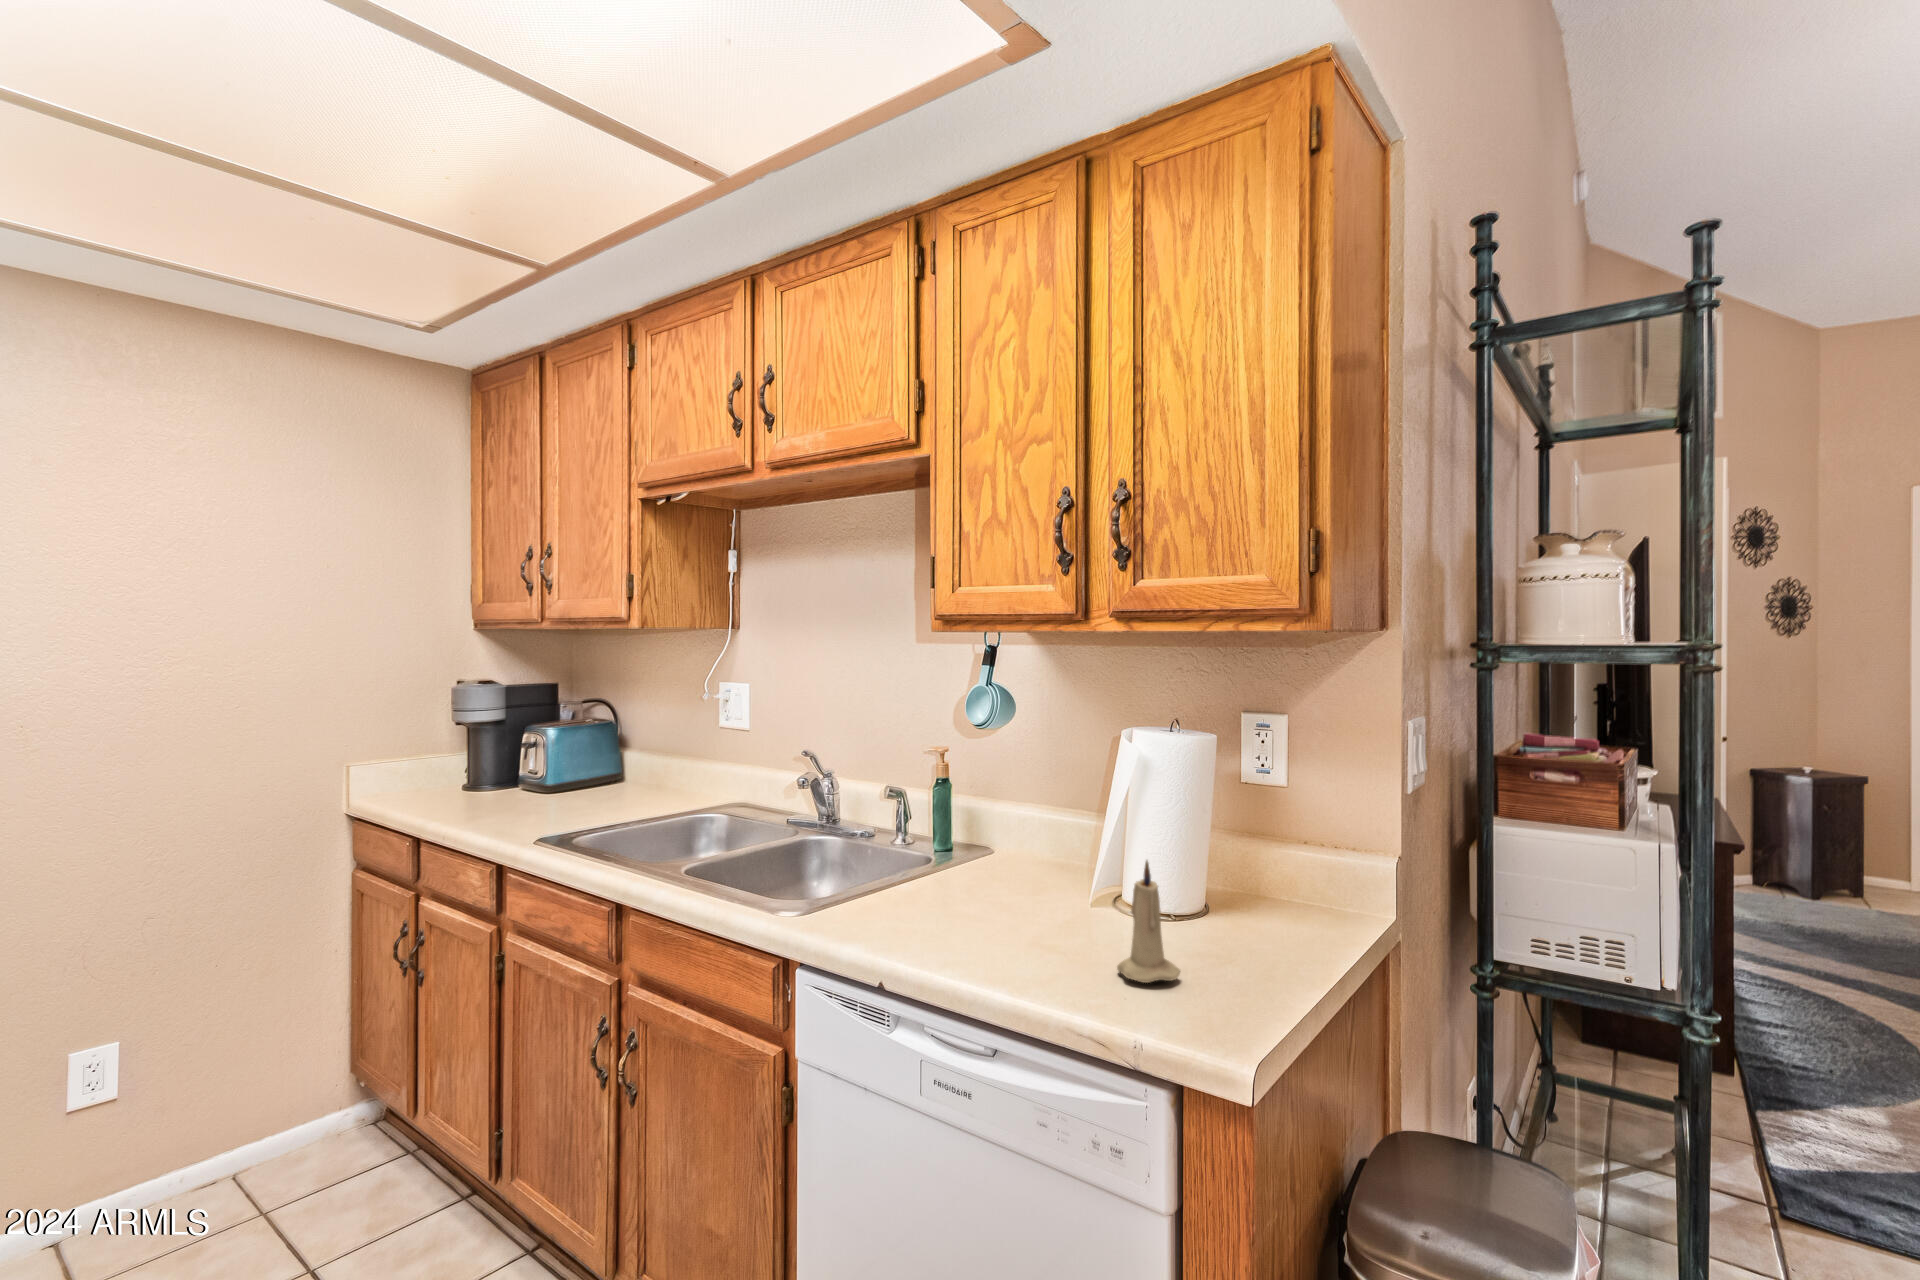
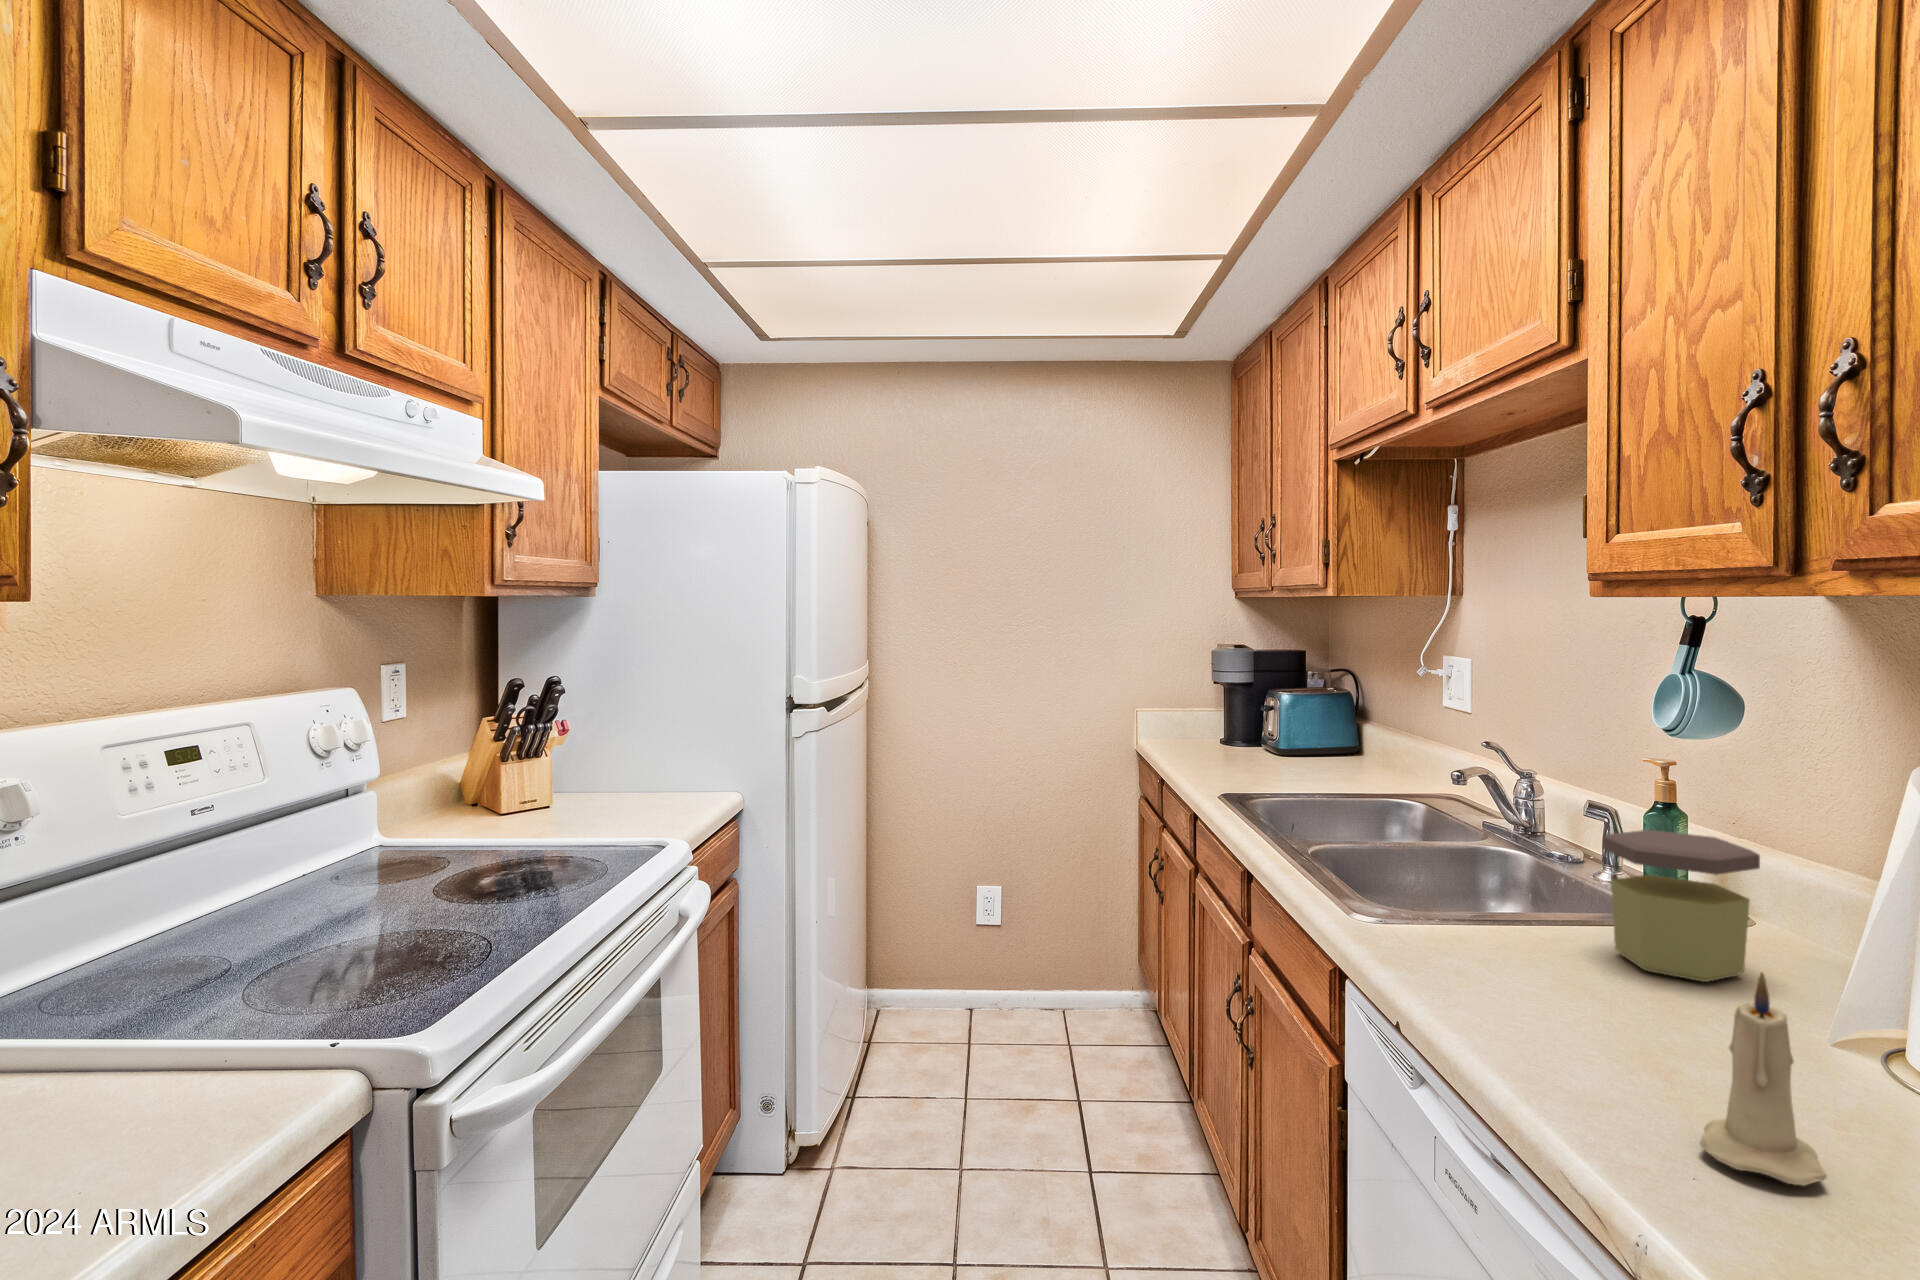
jar: none [959,798,1043,897] -> present [1603,830,1760,982]

